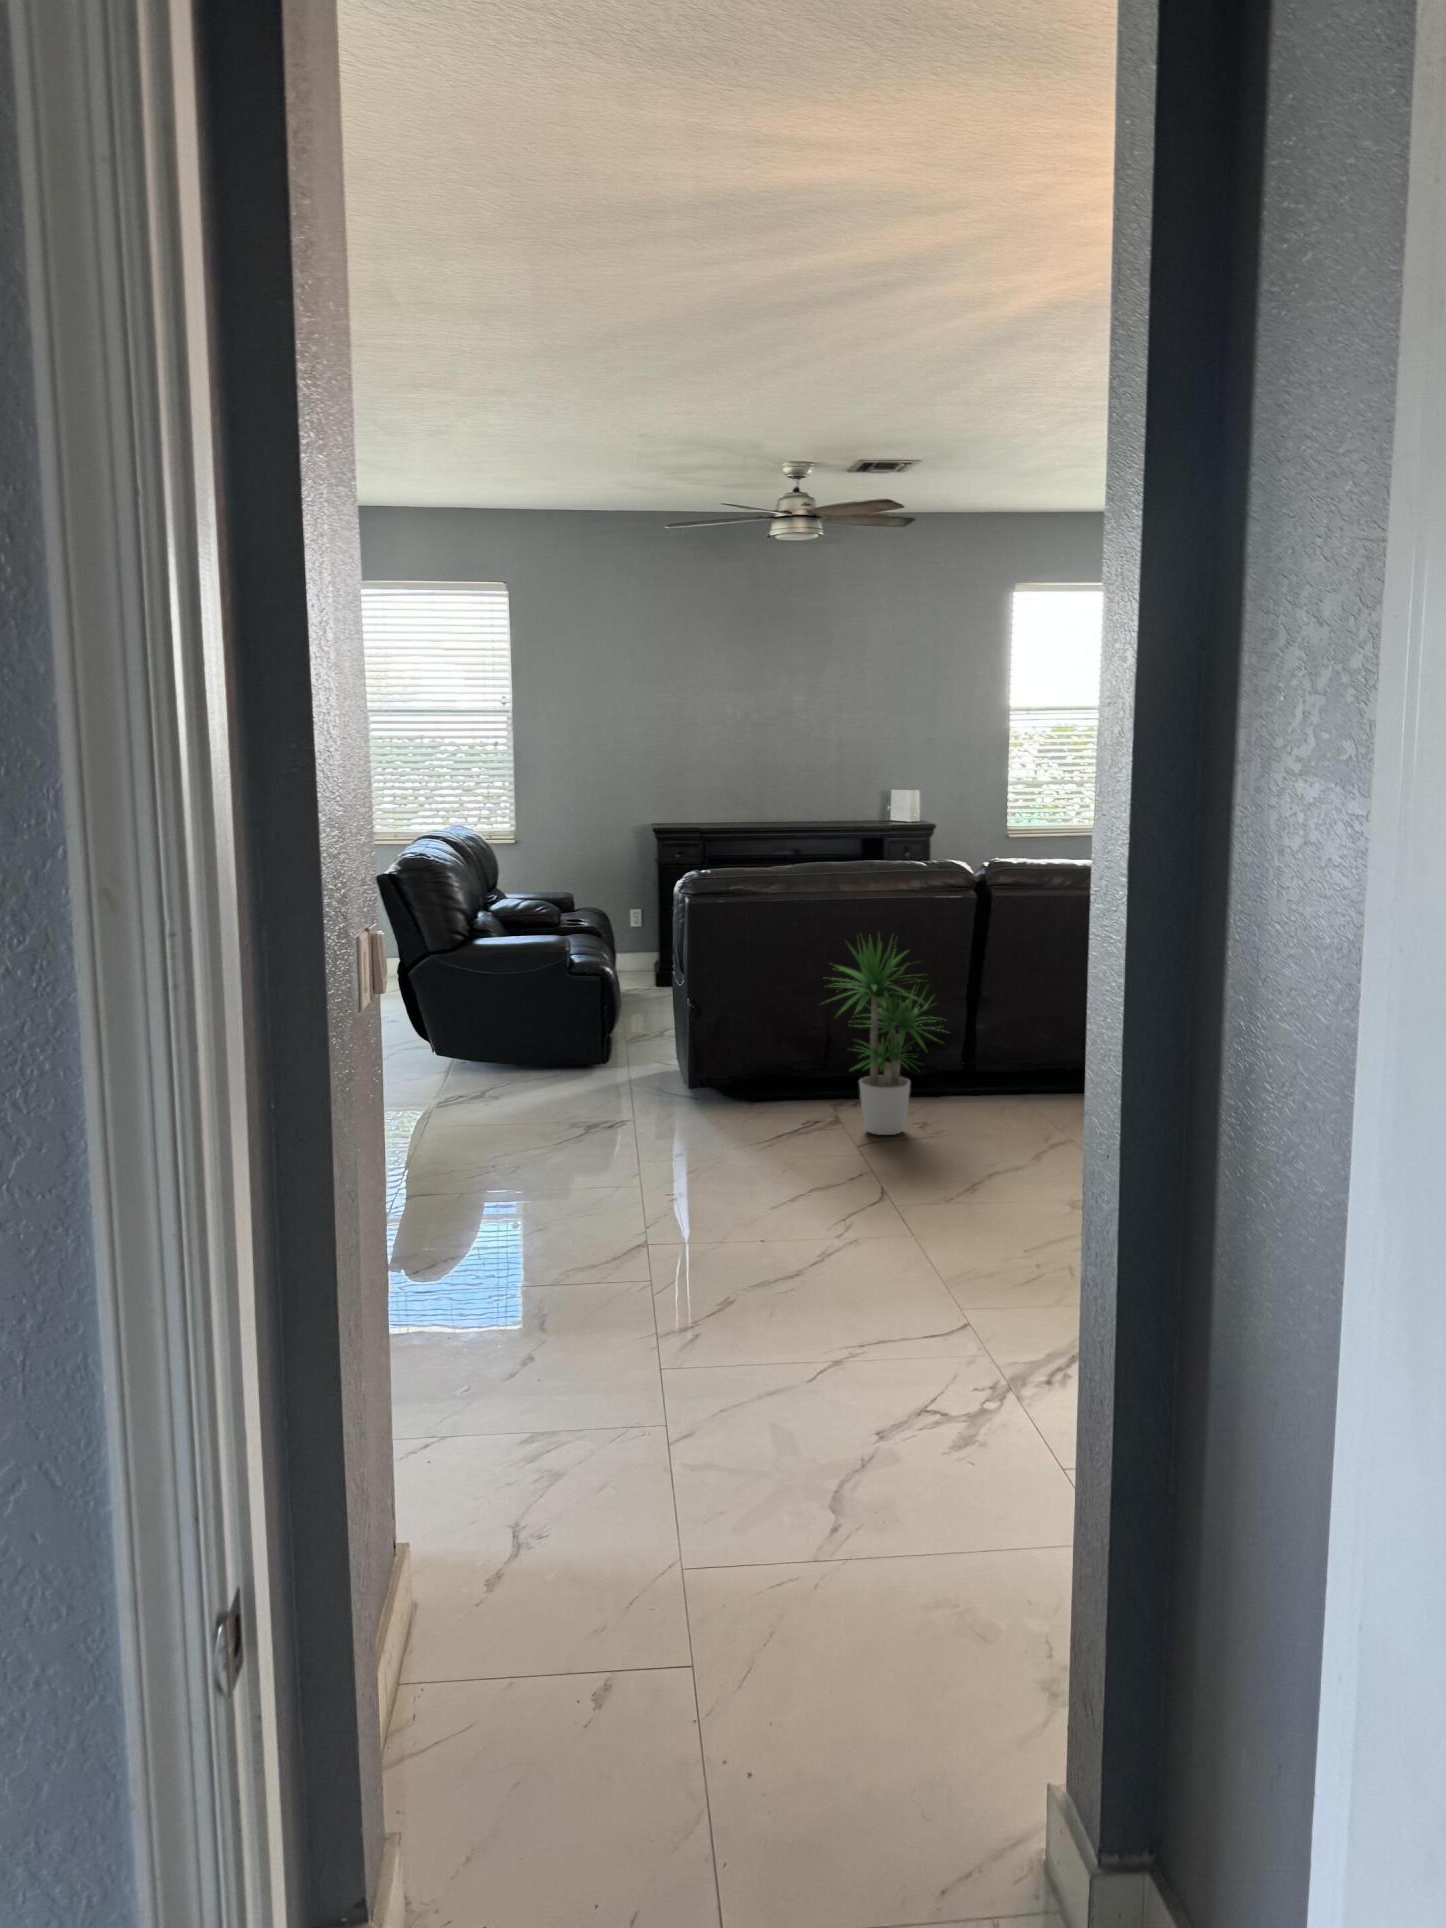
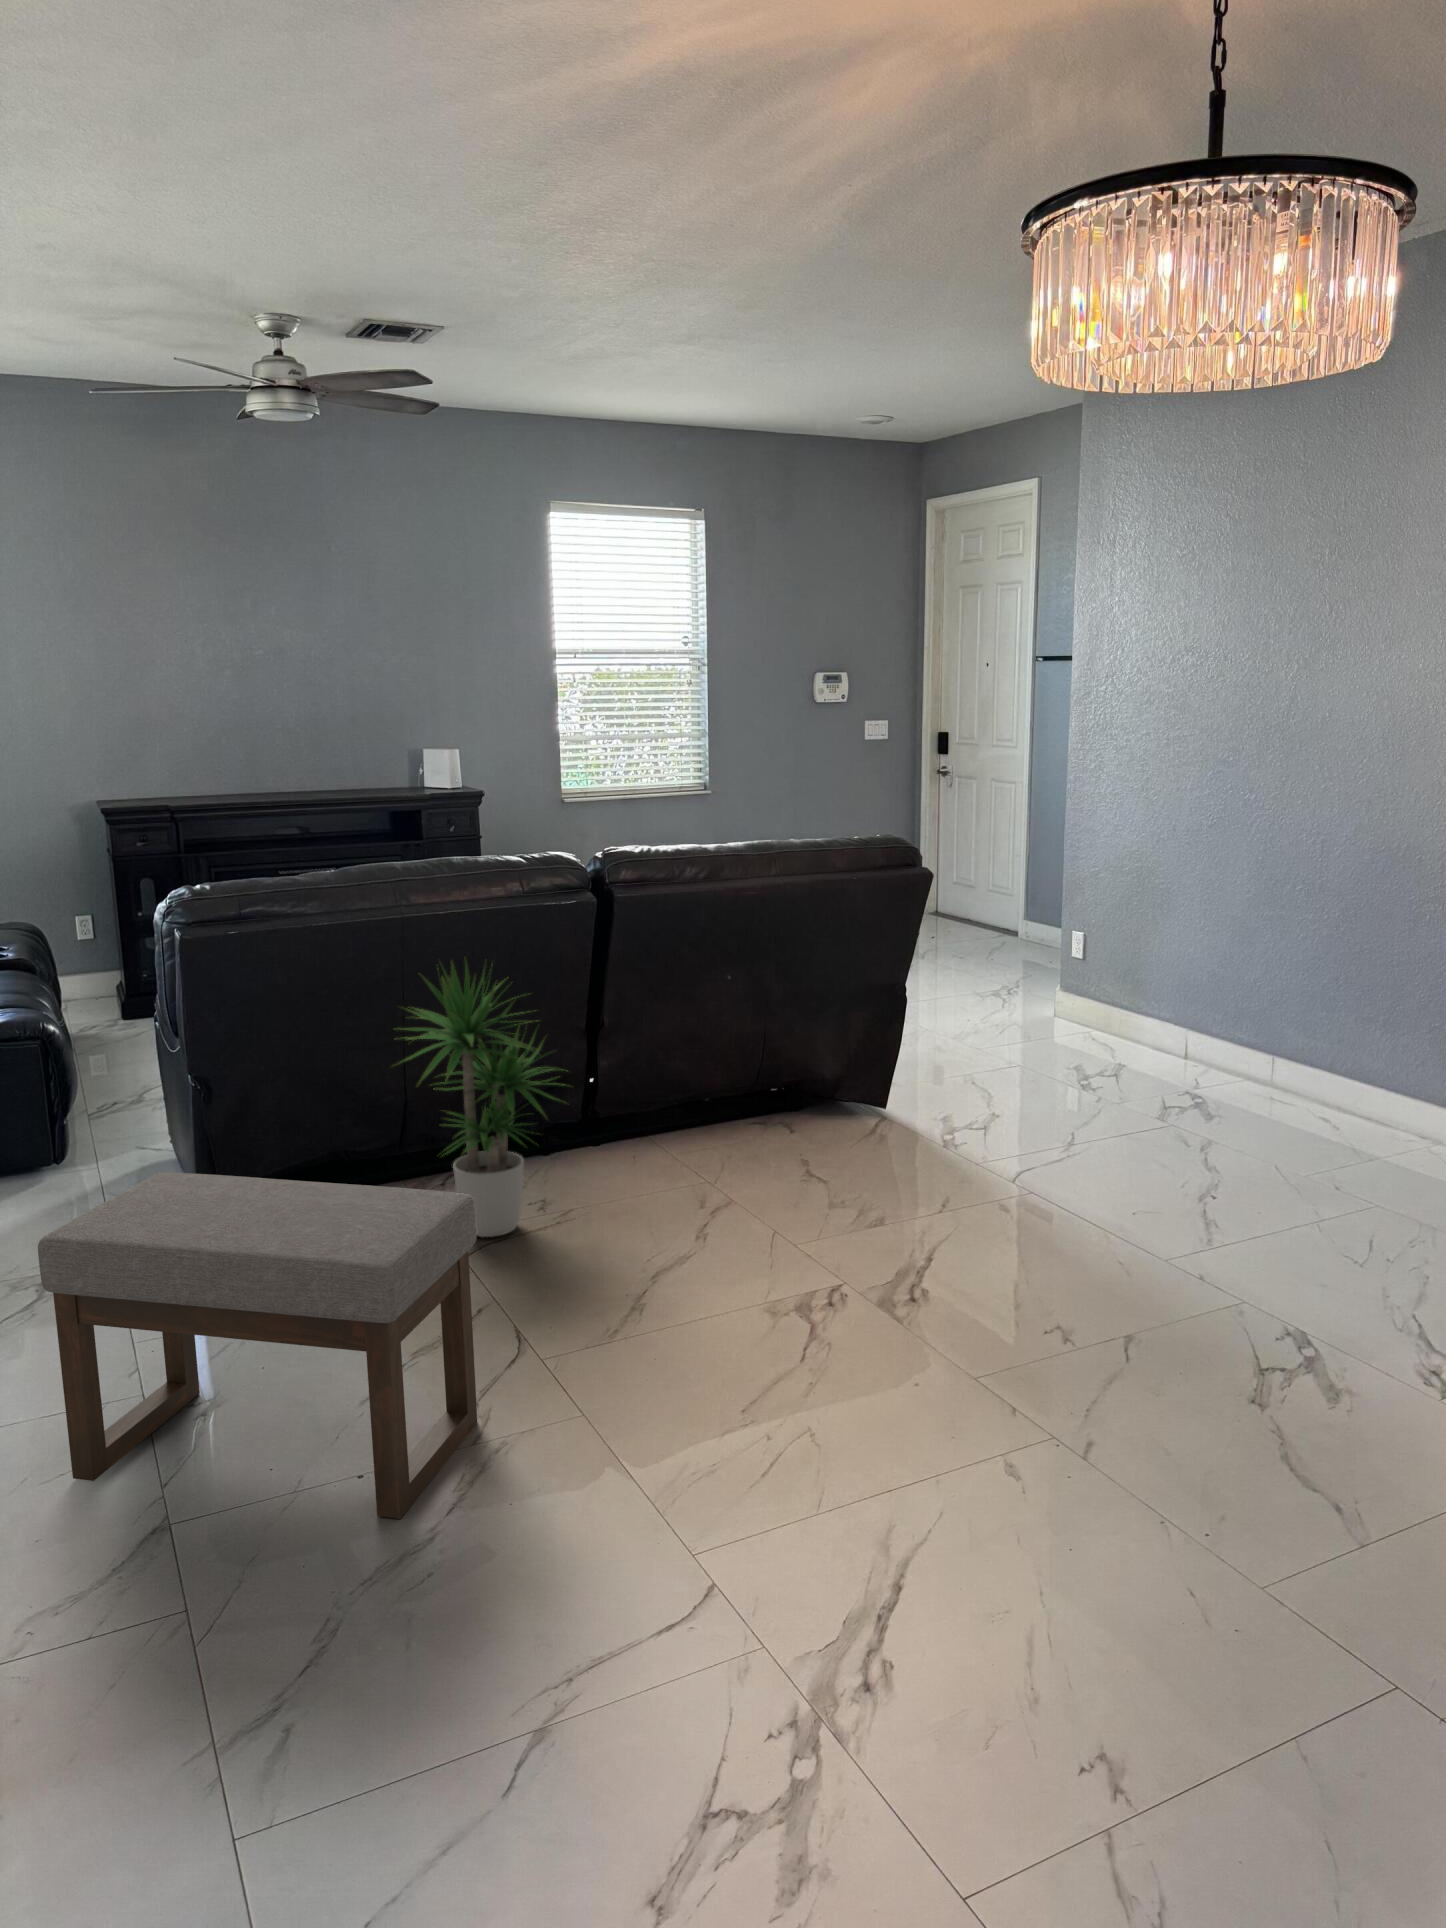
ottoman: none [587,1044,850,1265] -> present [38,1172,477,1519]

